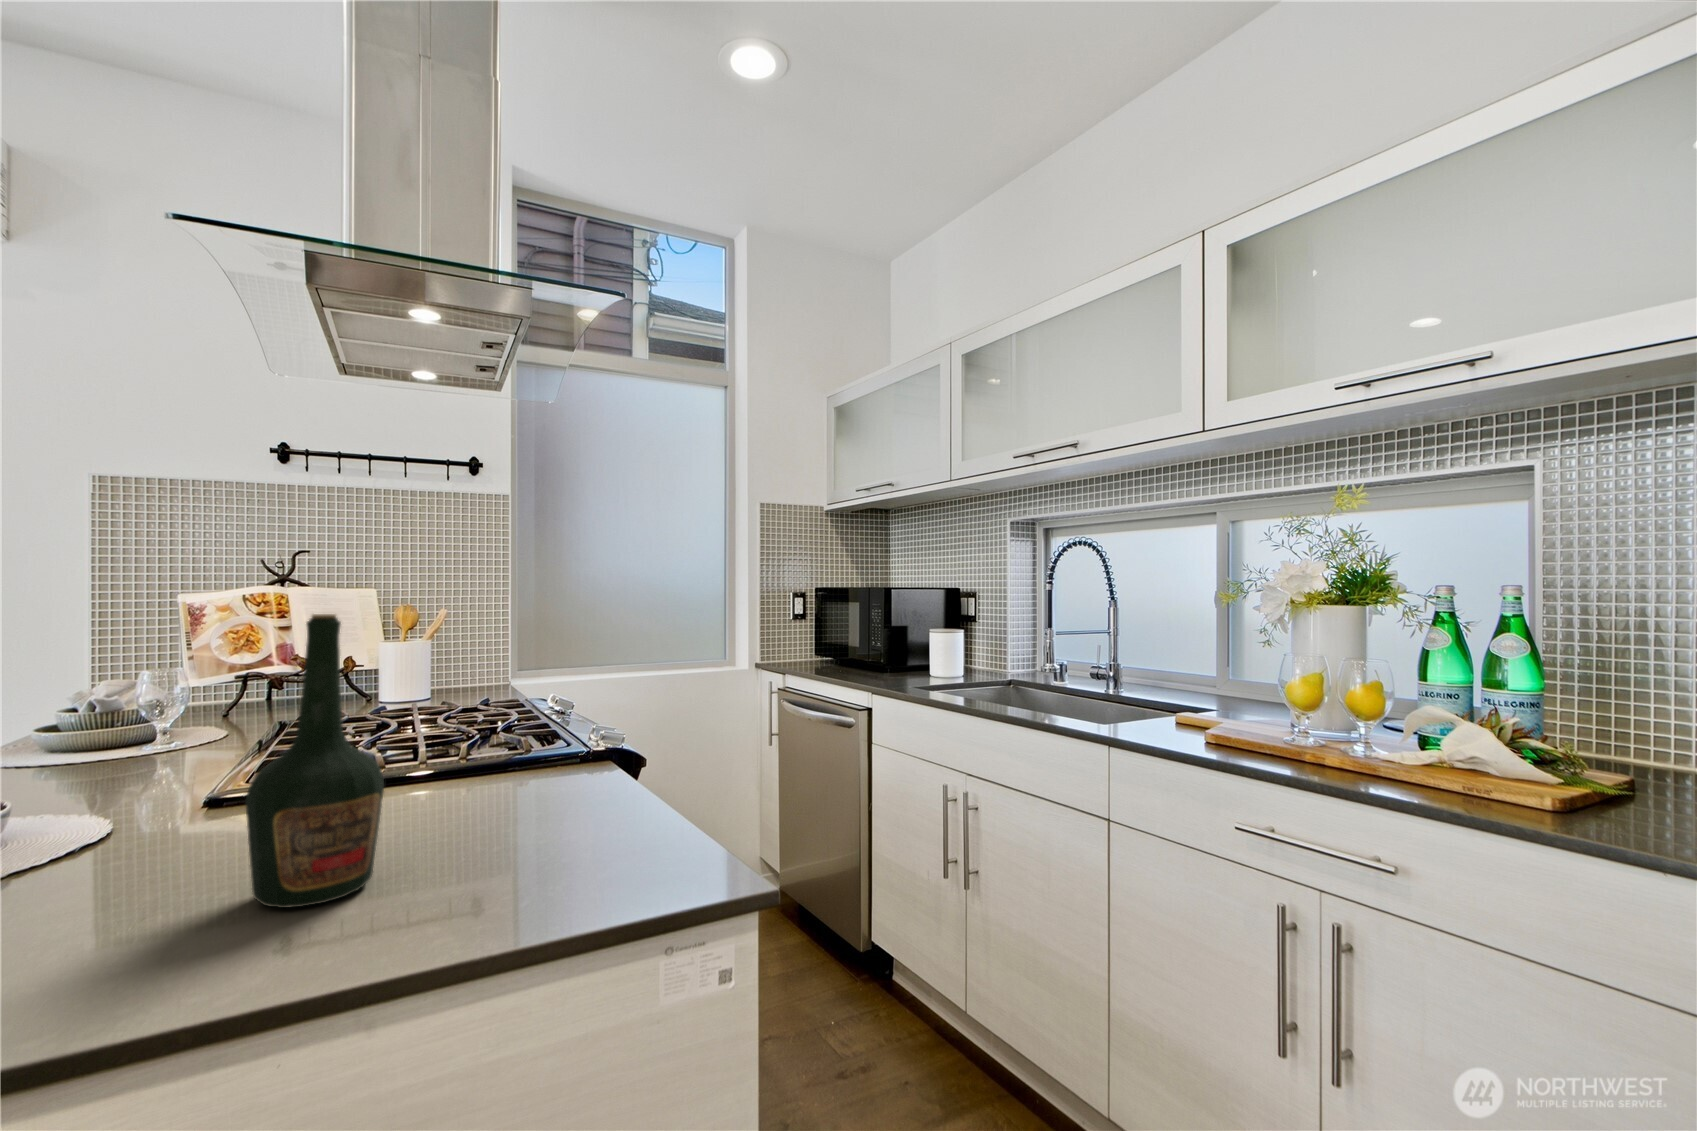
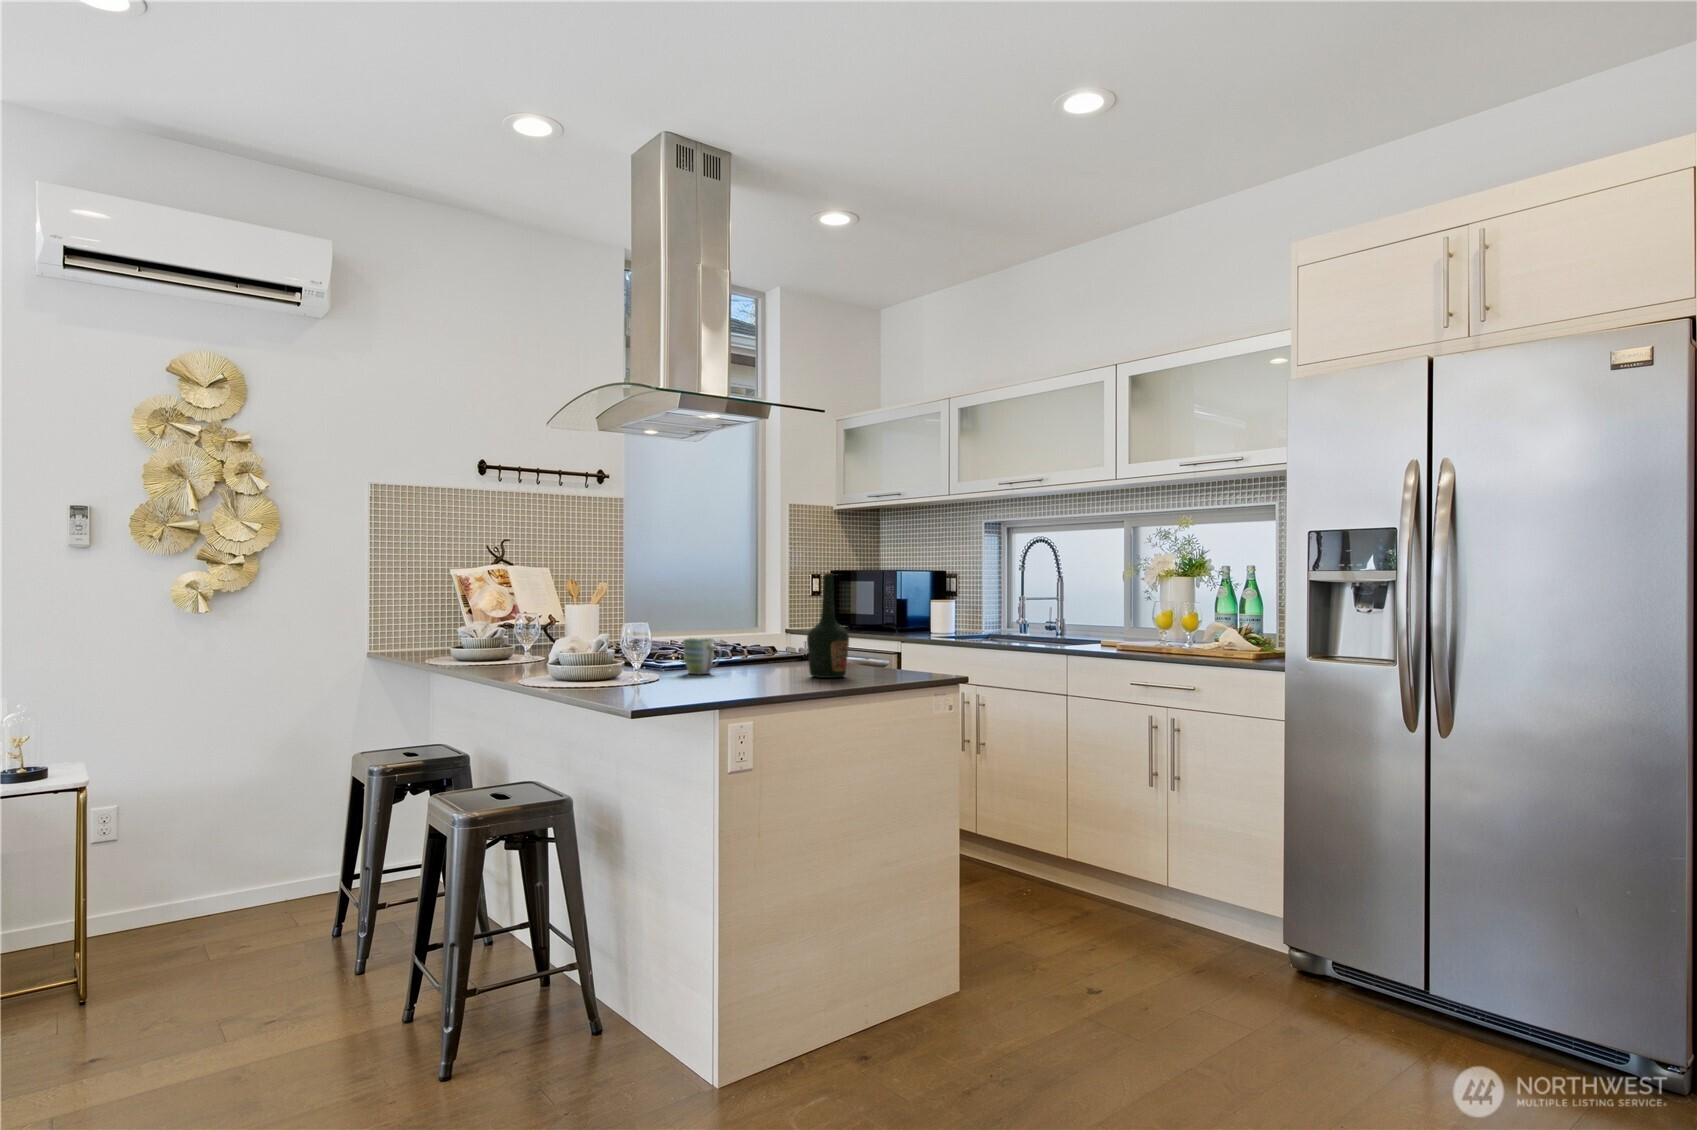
mug: none [88,754,181,848] -> present [684,638,722,674]

